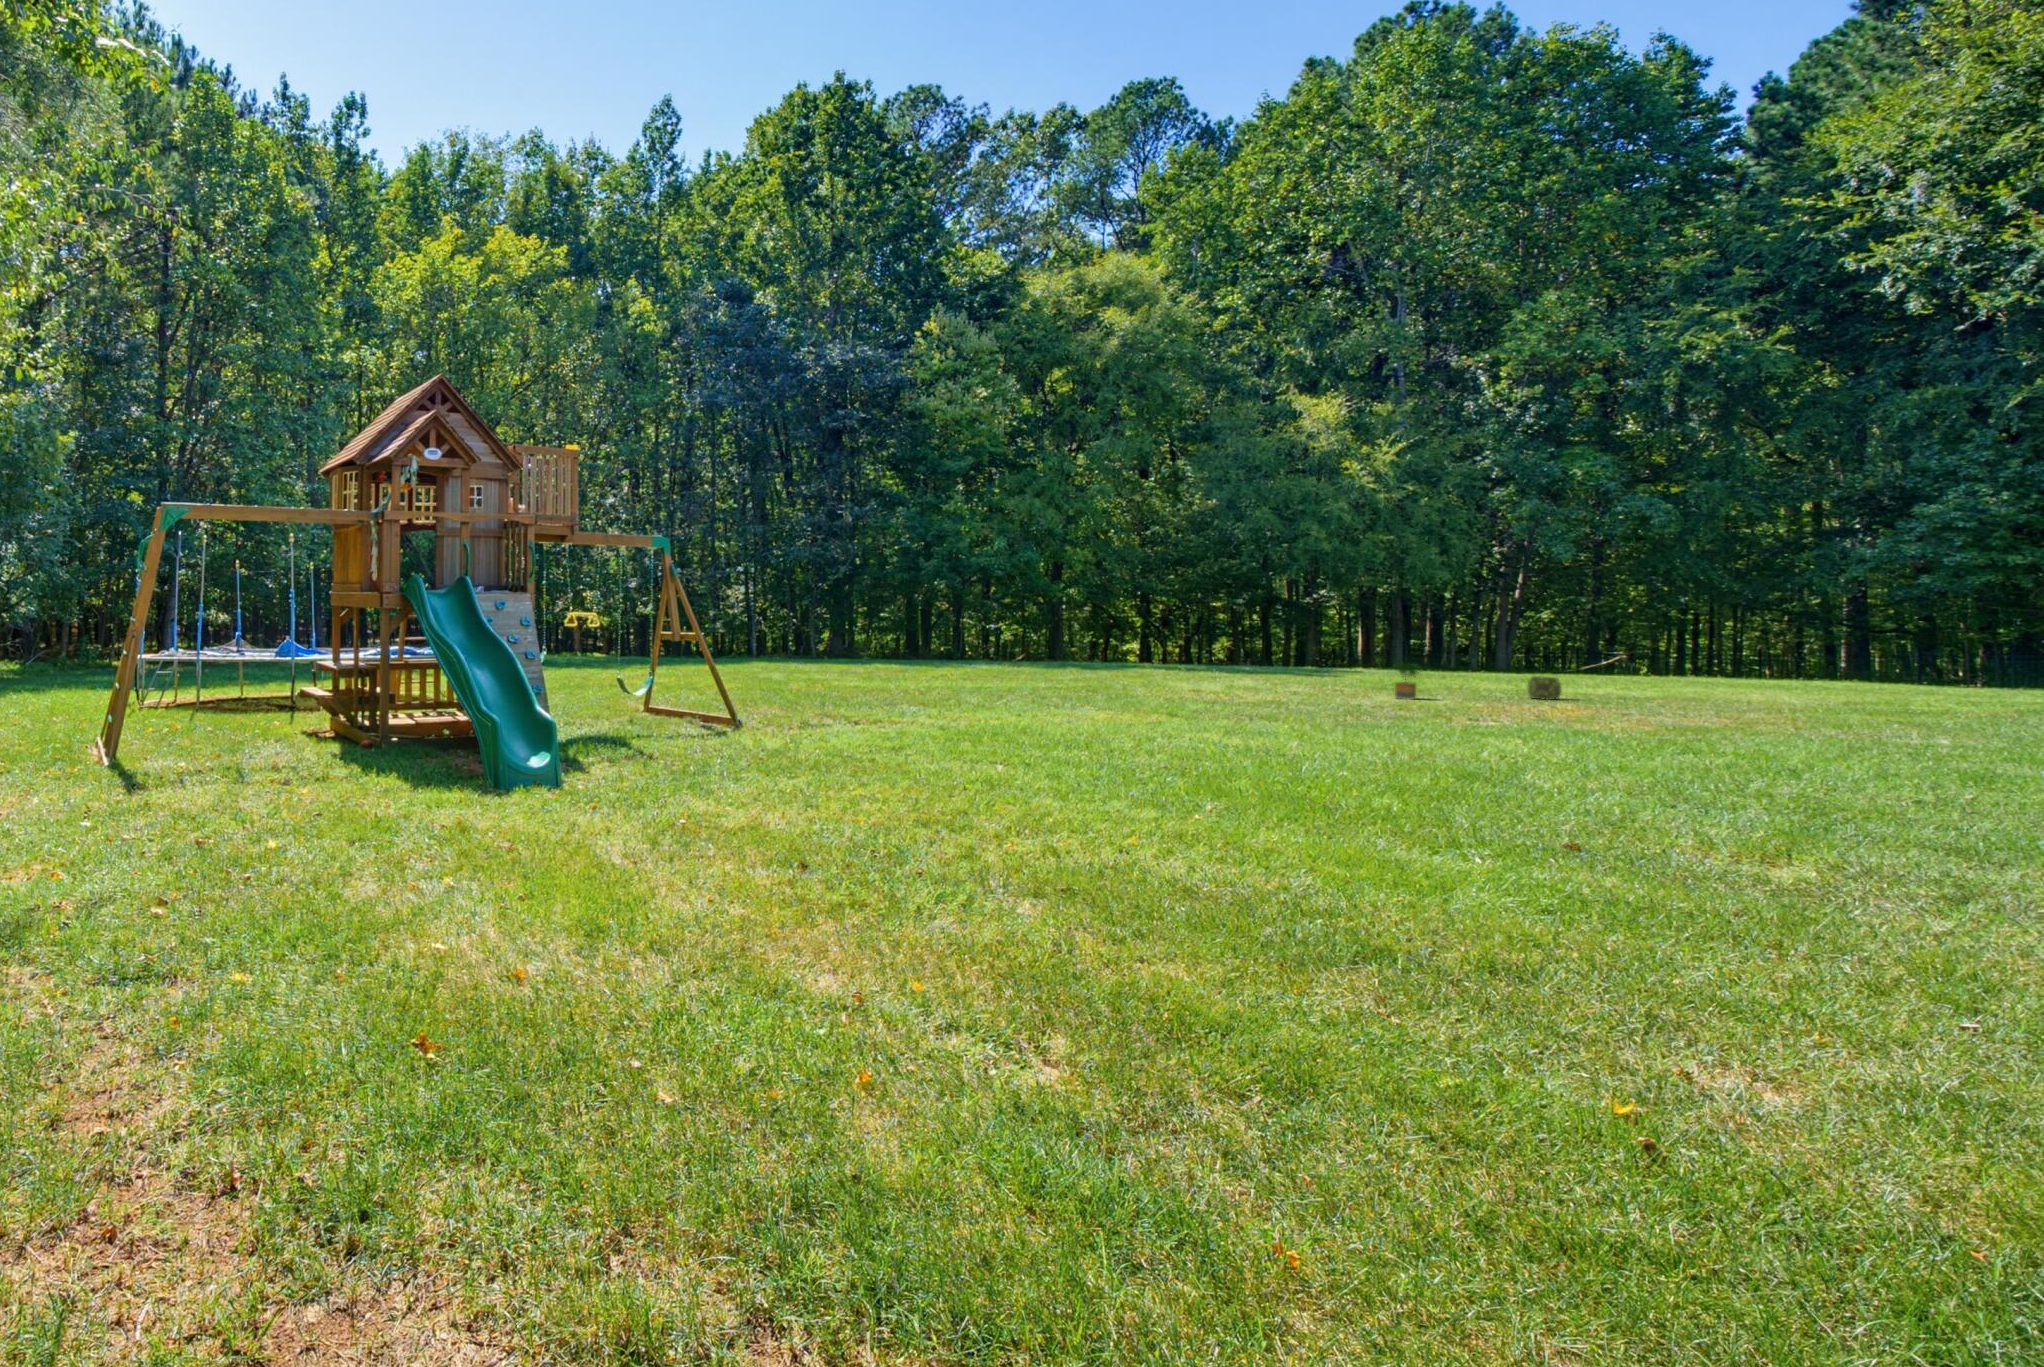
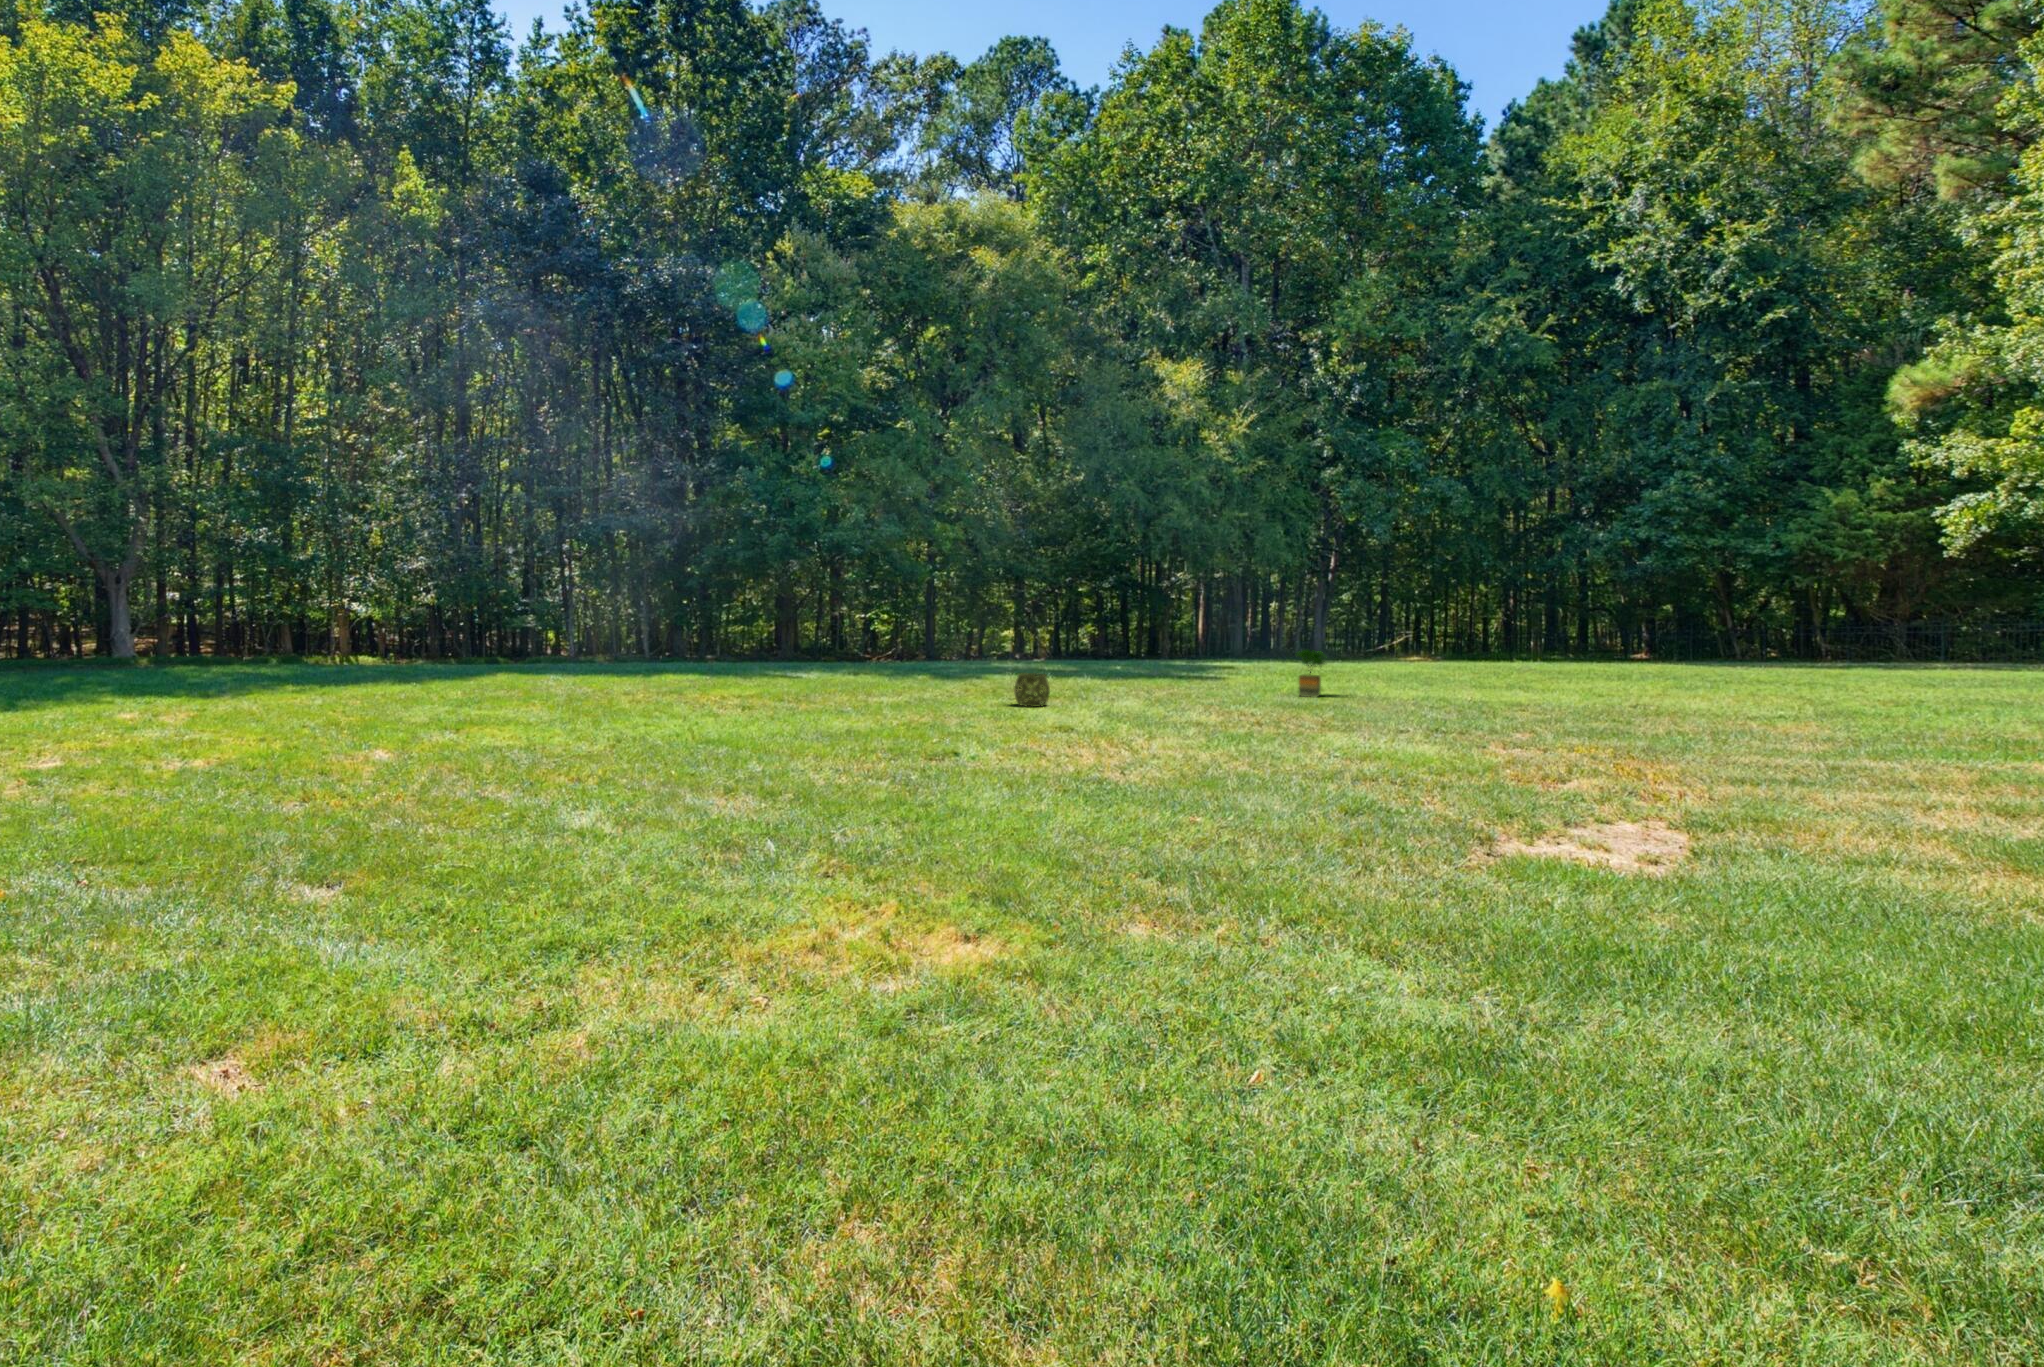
woven basket: present [1528,676,1561,700] -> present [1014,673,1050,707]

